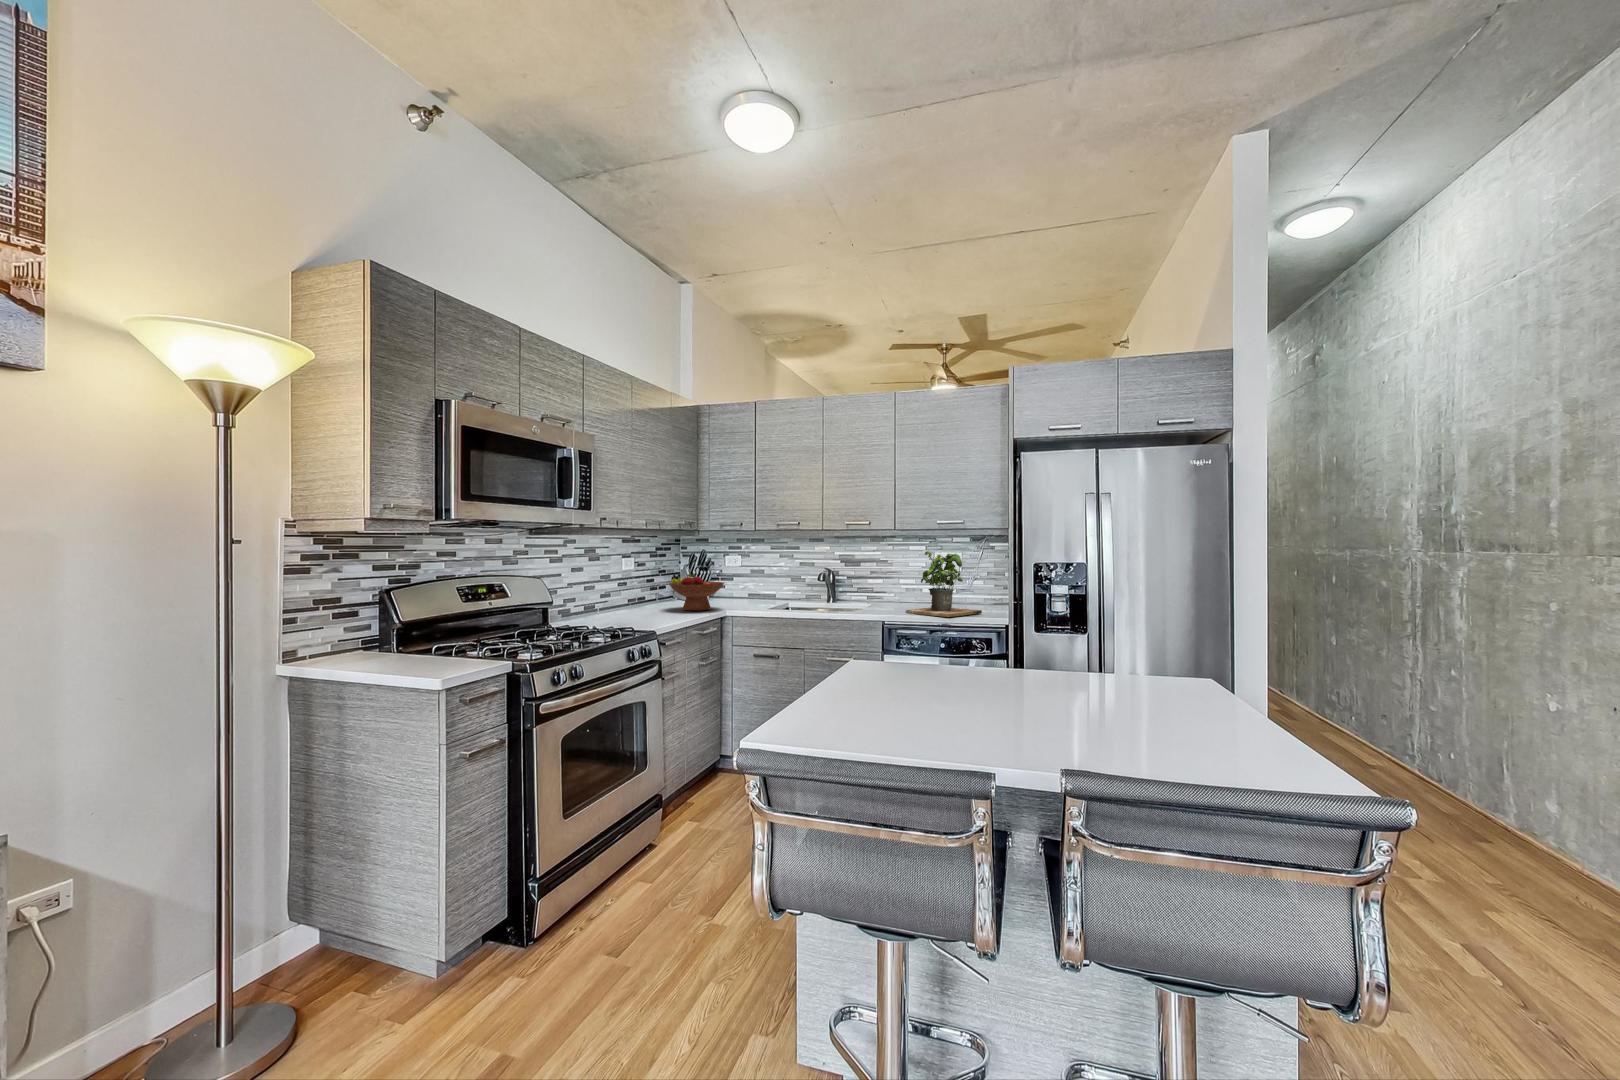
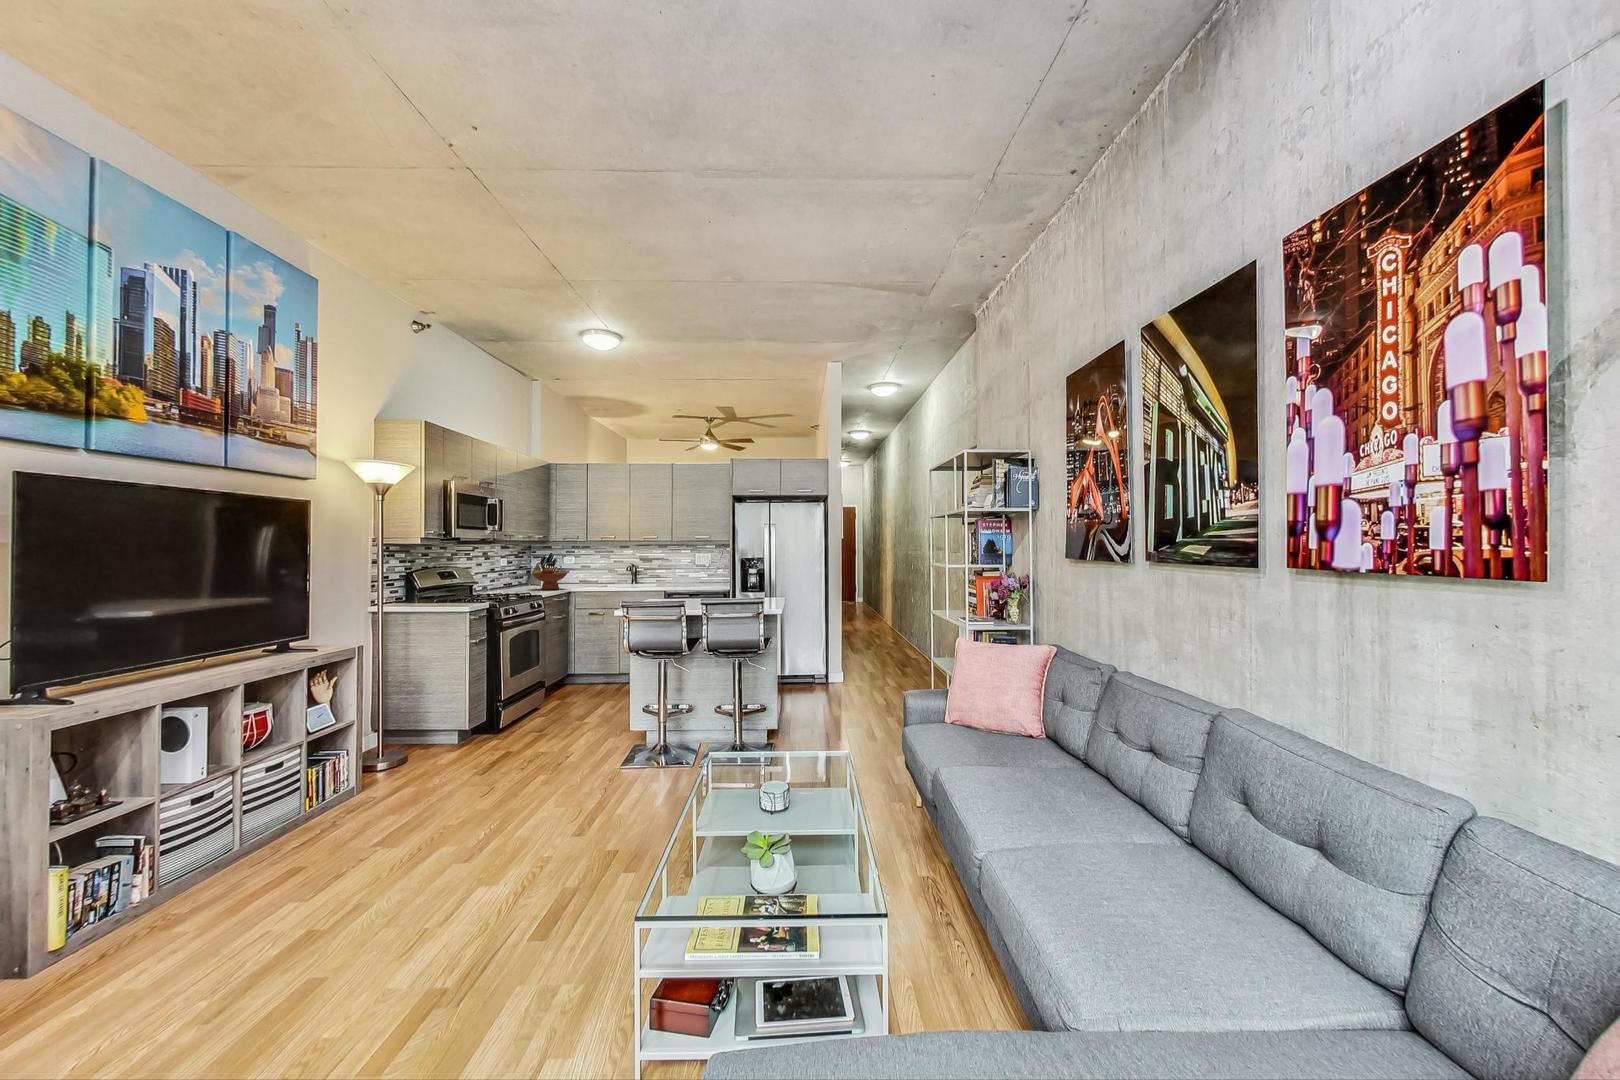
potted plant: present [906,551,982,617] -> none [679,552,722,588]

